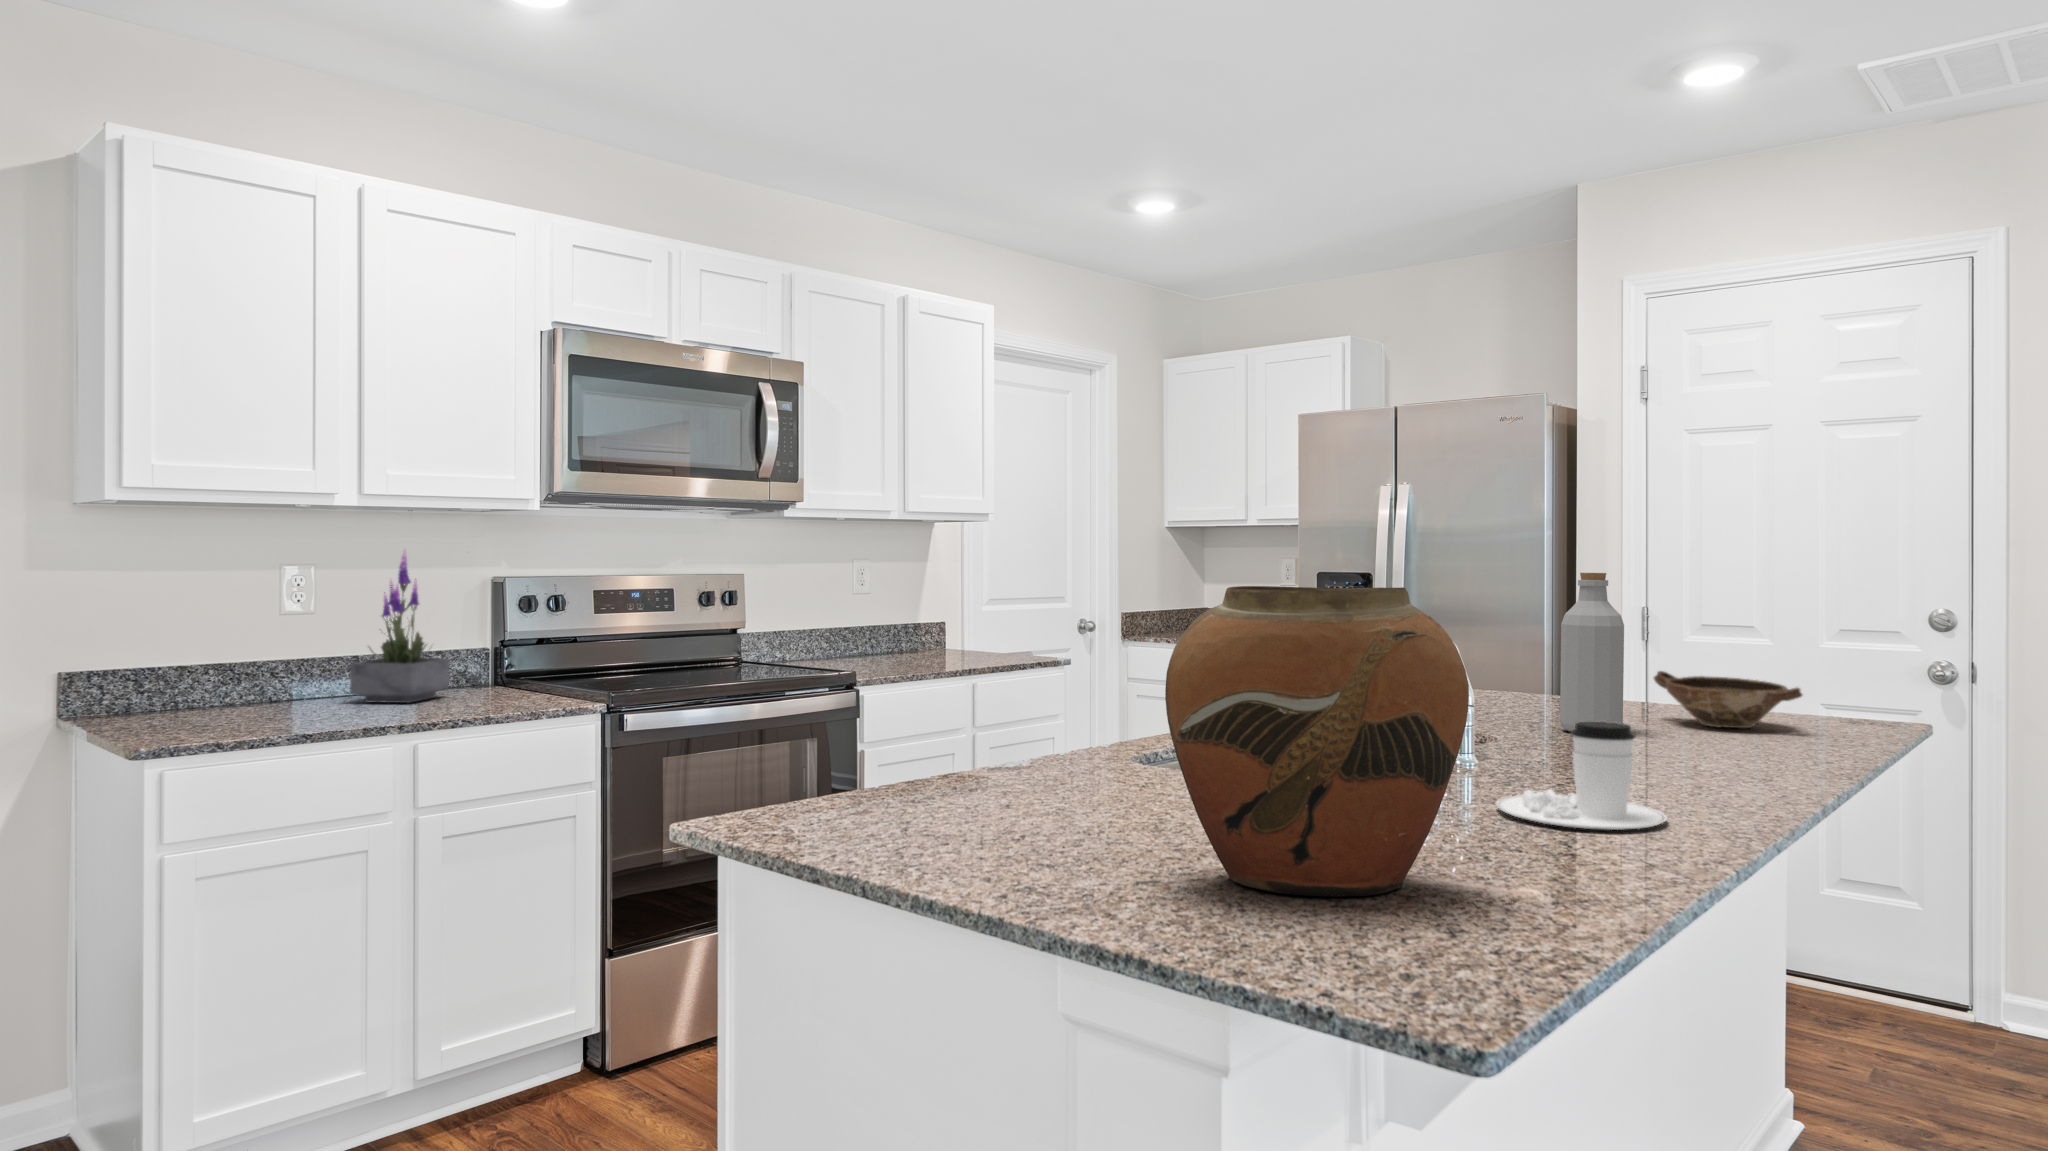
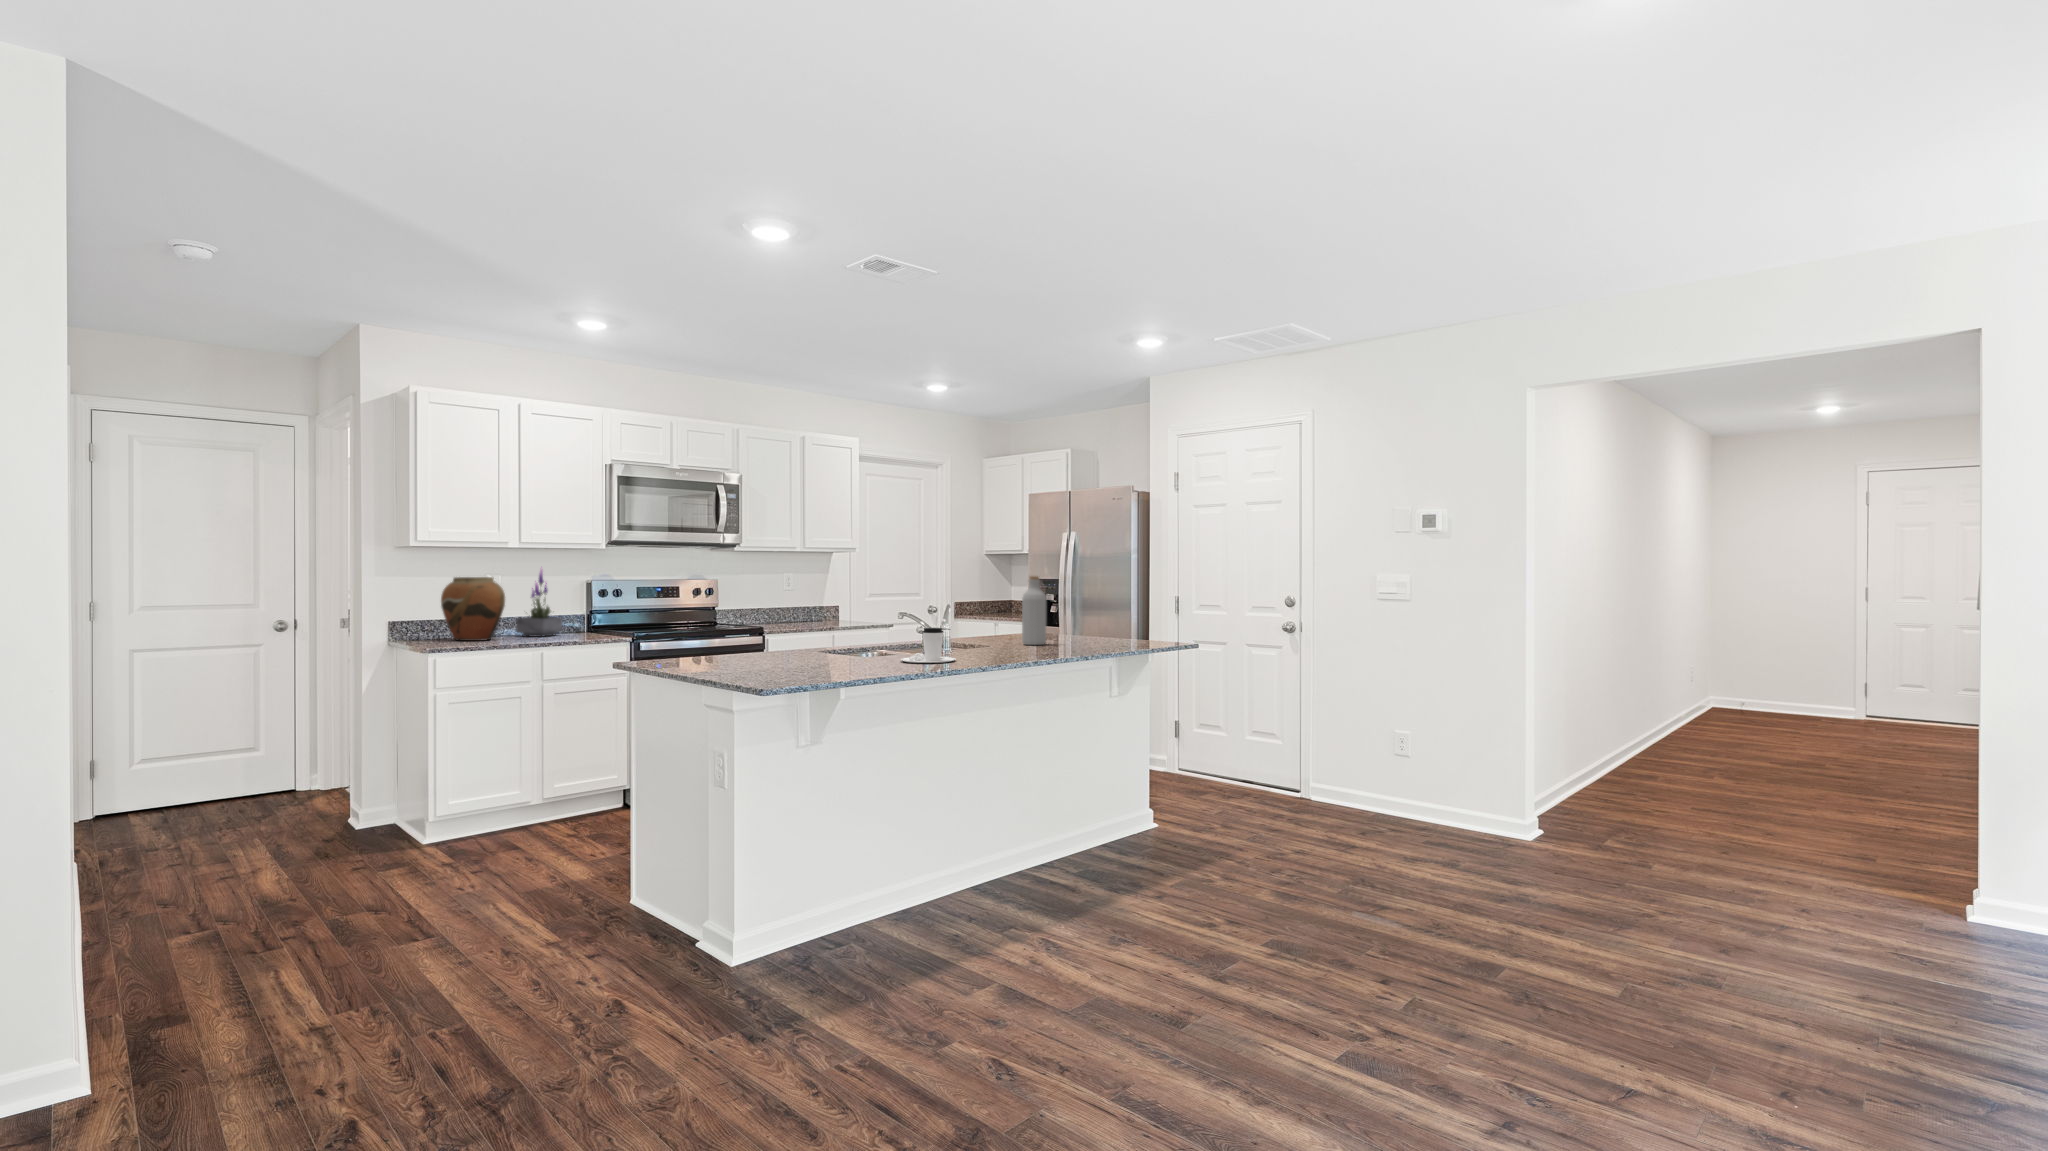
vase: present [1165,586,1469,897] -> present [441,577,505,641]
bowl: present [1654,671,1802,728] -> none [1078,620,1125,644]

